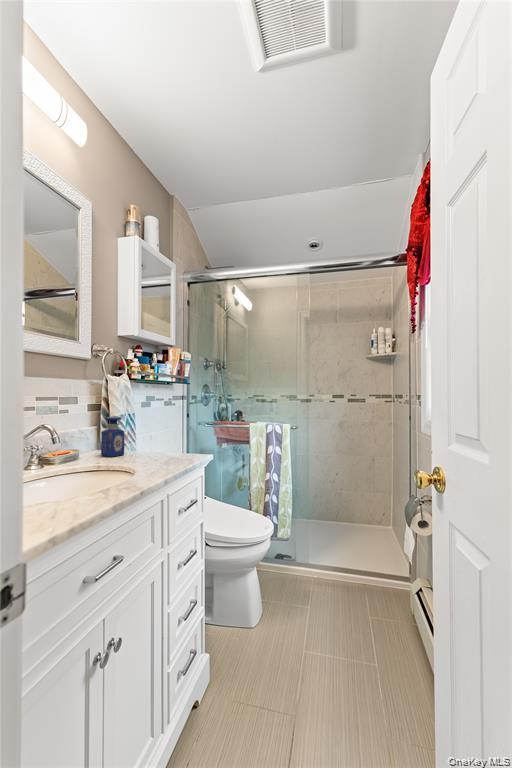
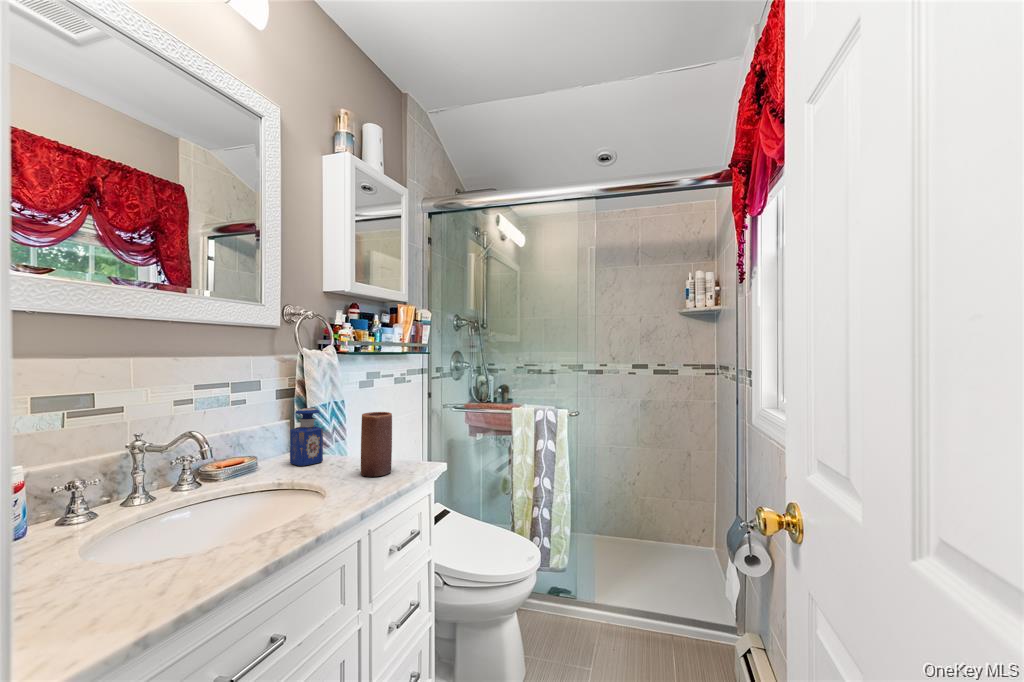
candle: none [155,418,177,462] -> present [361,412,392,477]

